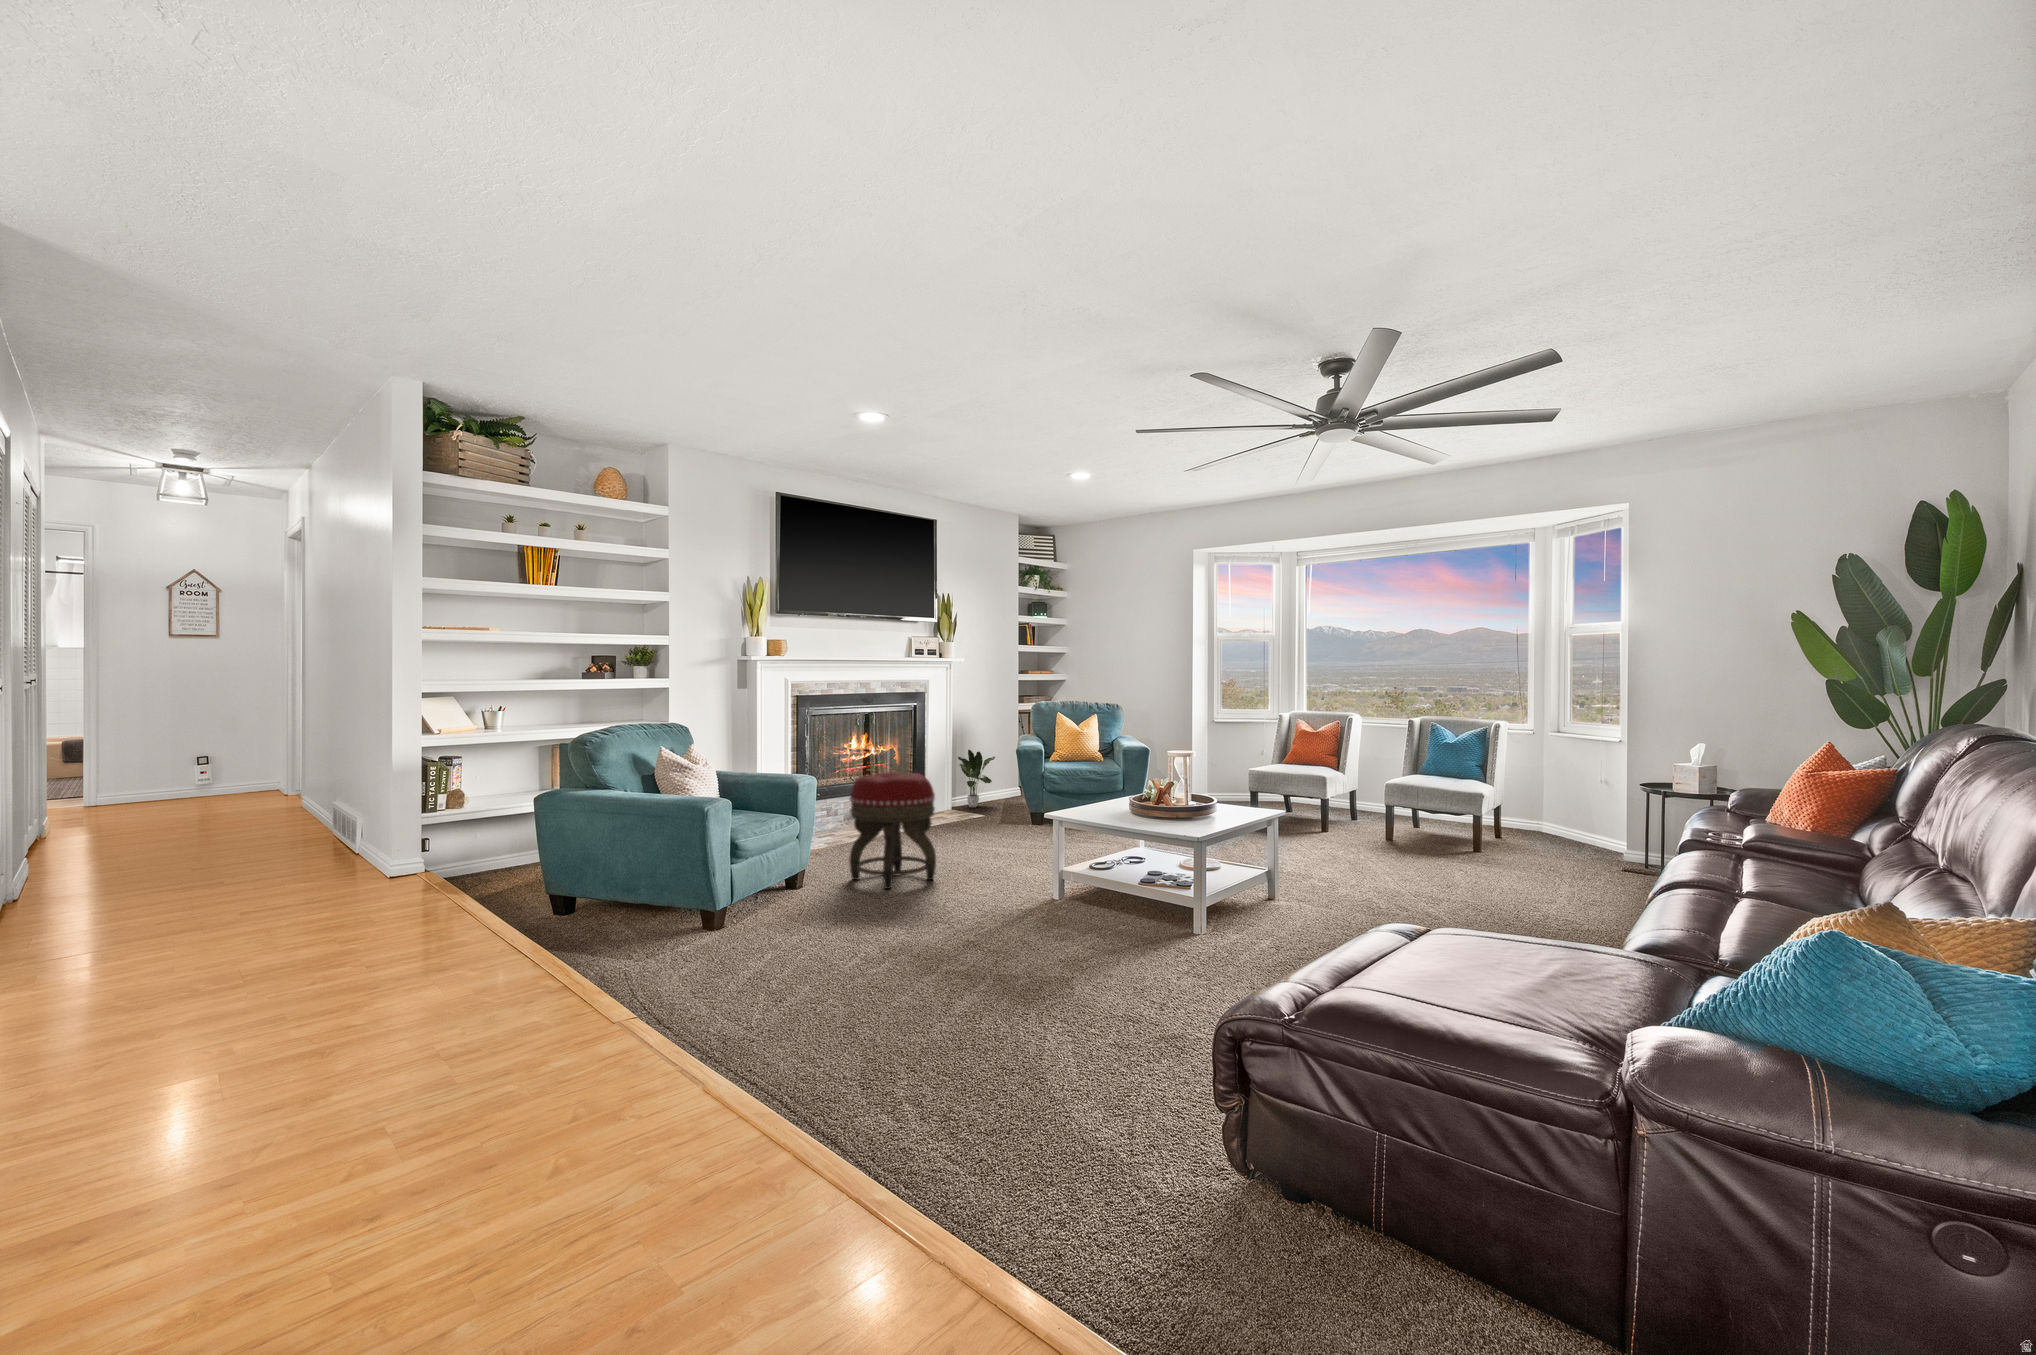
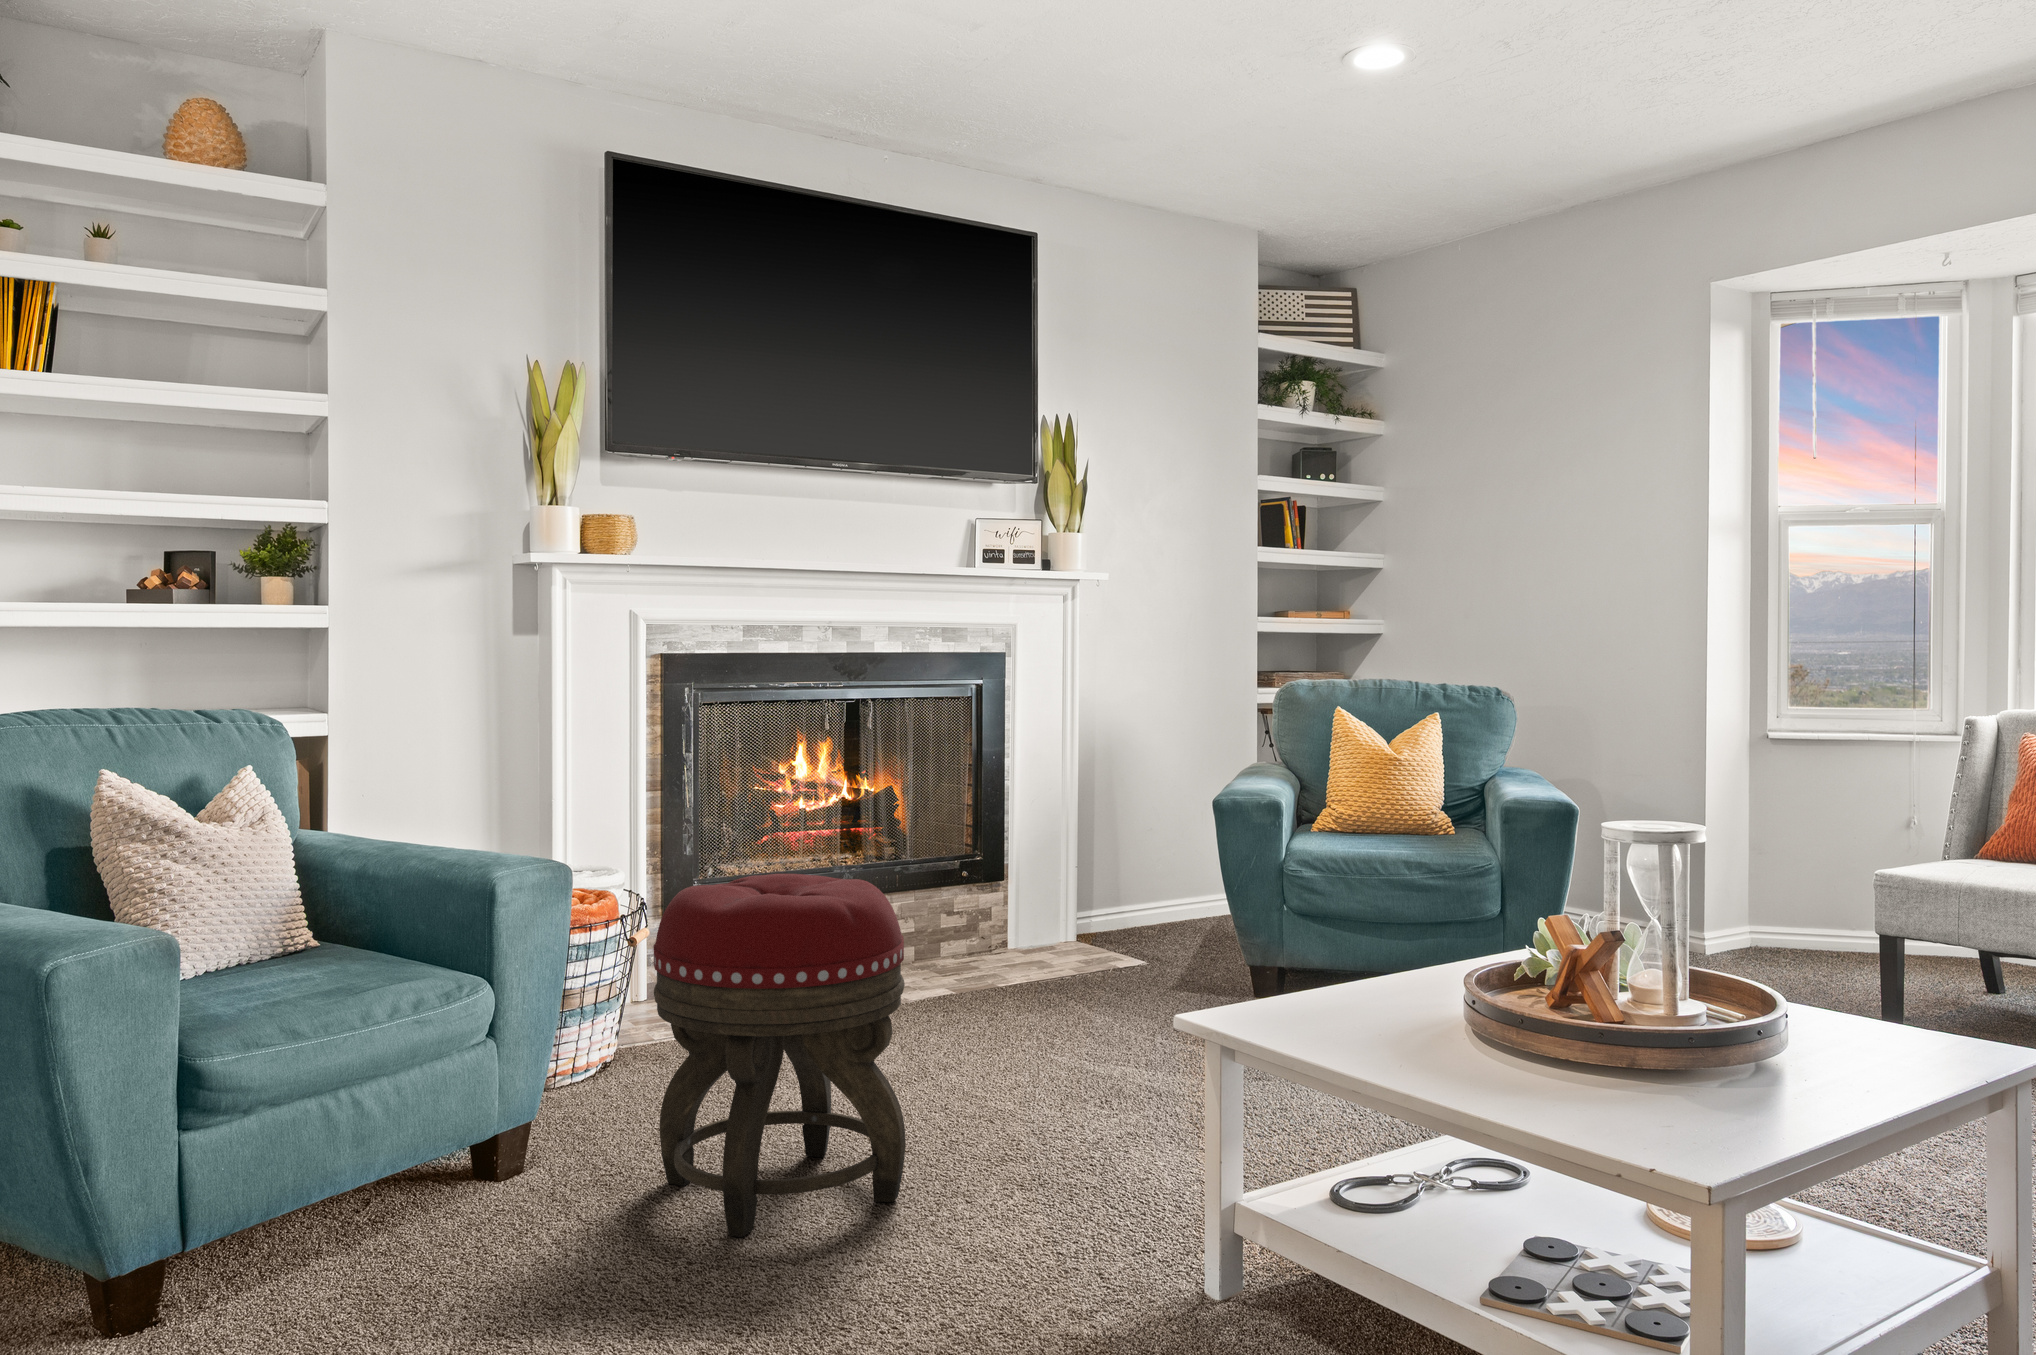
potted plant: present [958,750,995,807] -> none [1095,791,1188,930]

